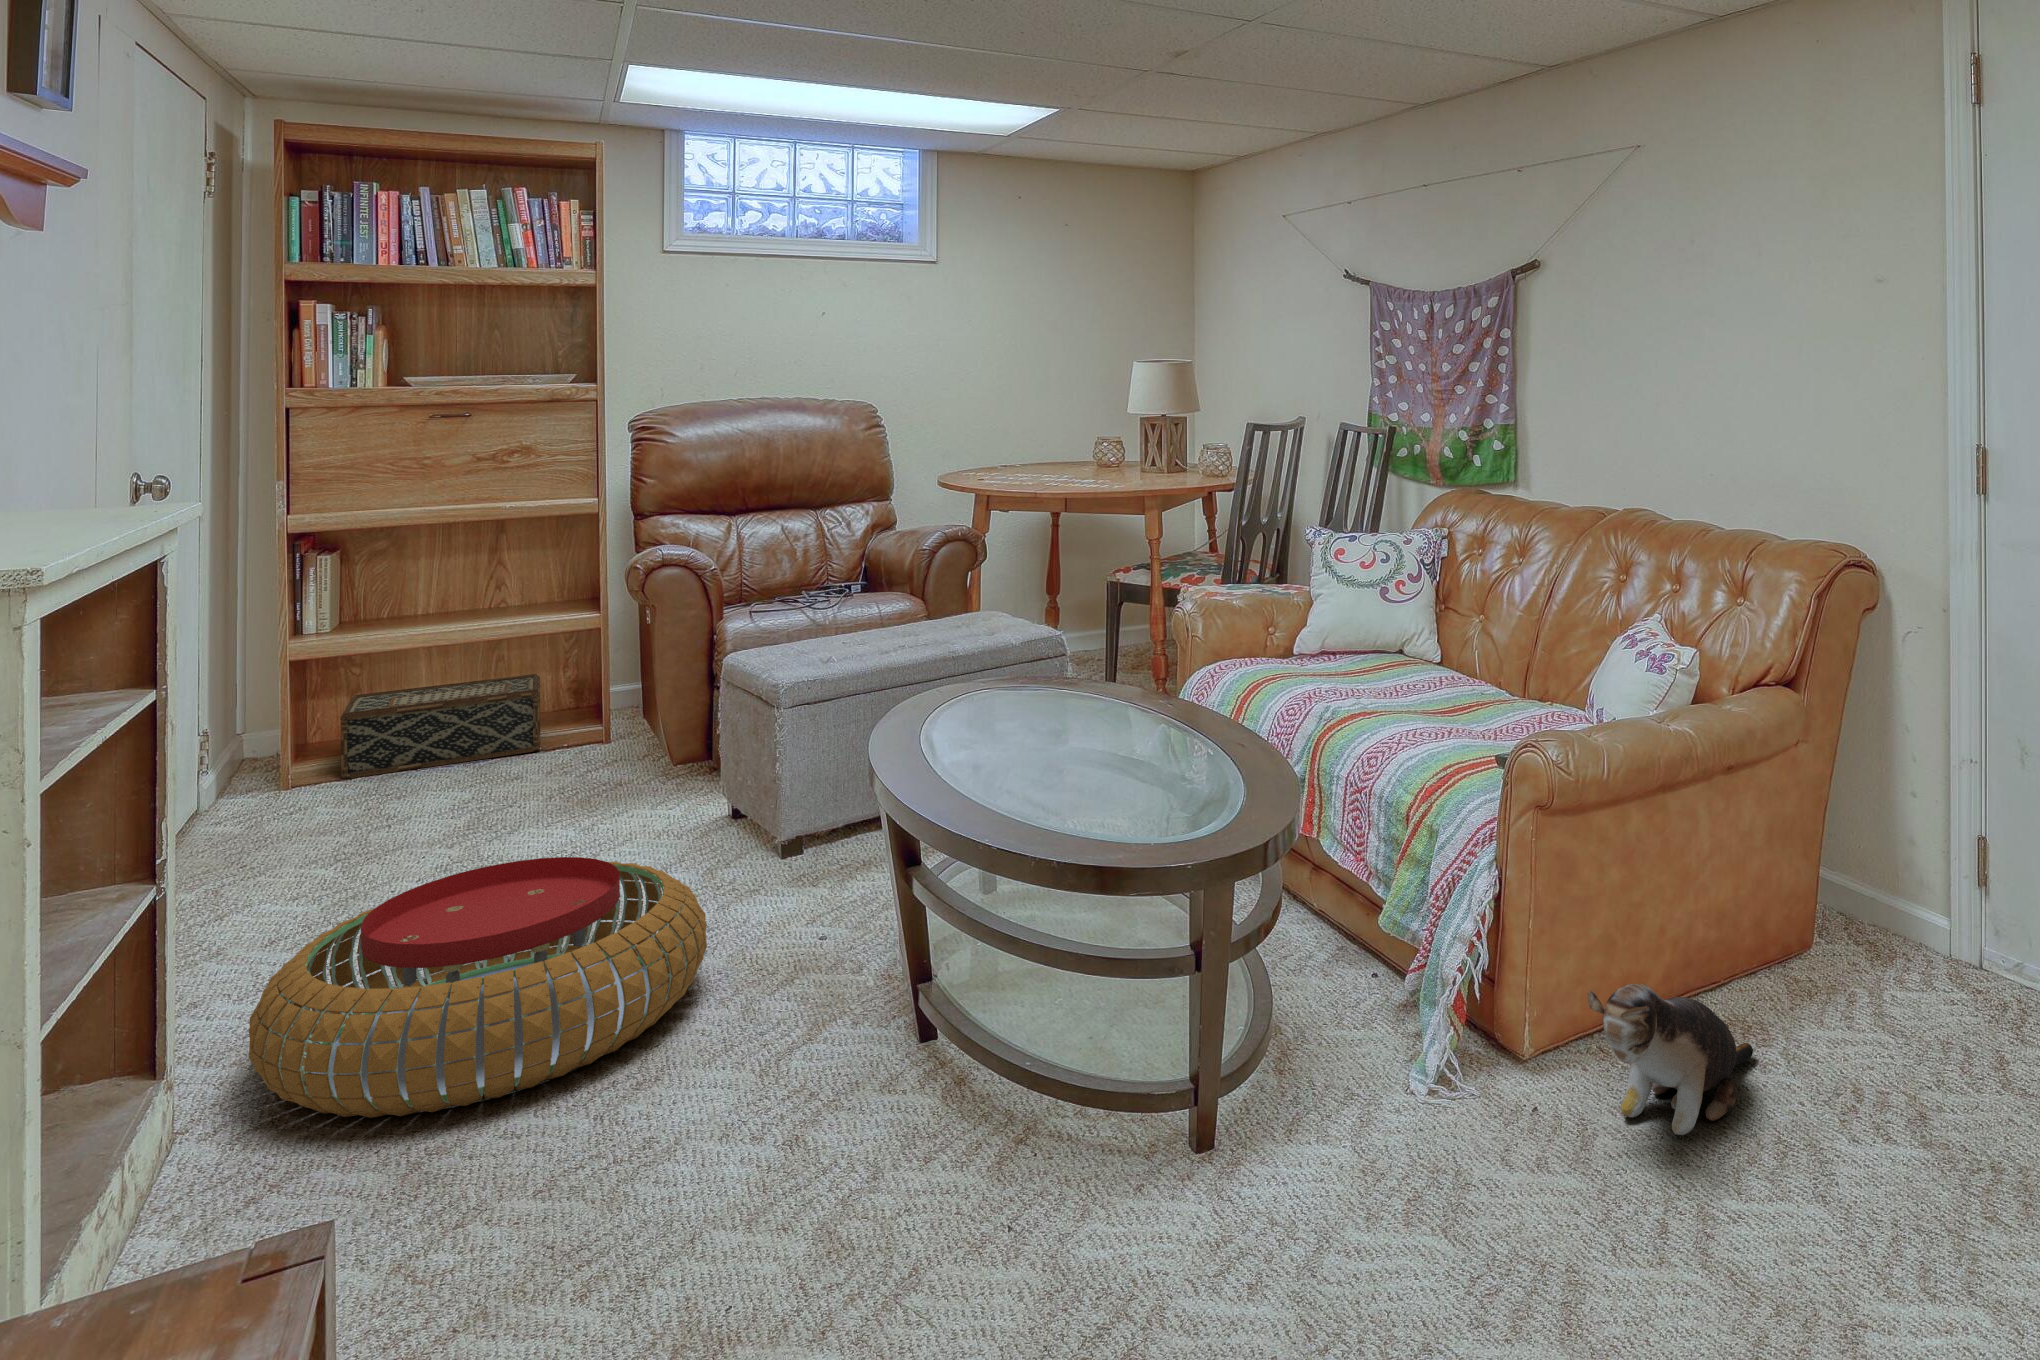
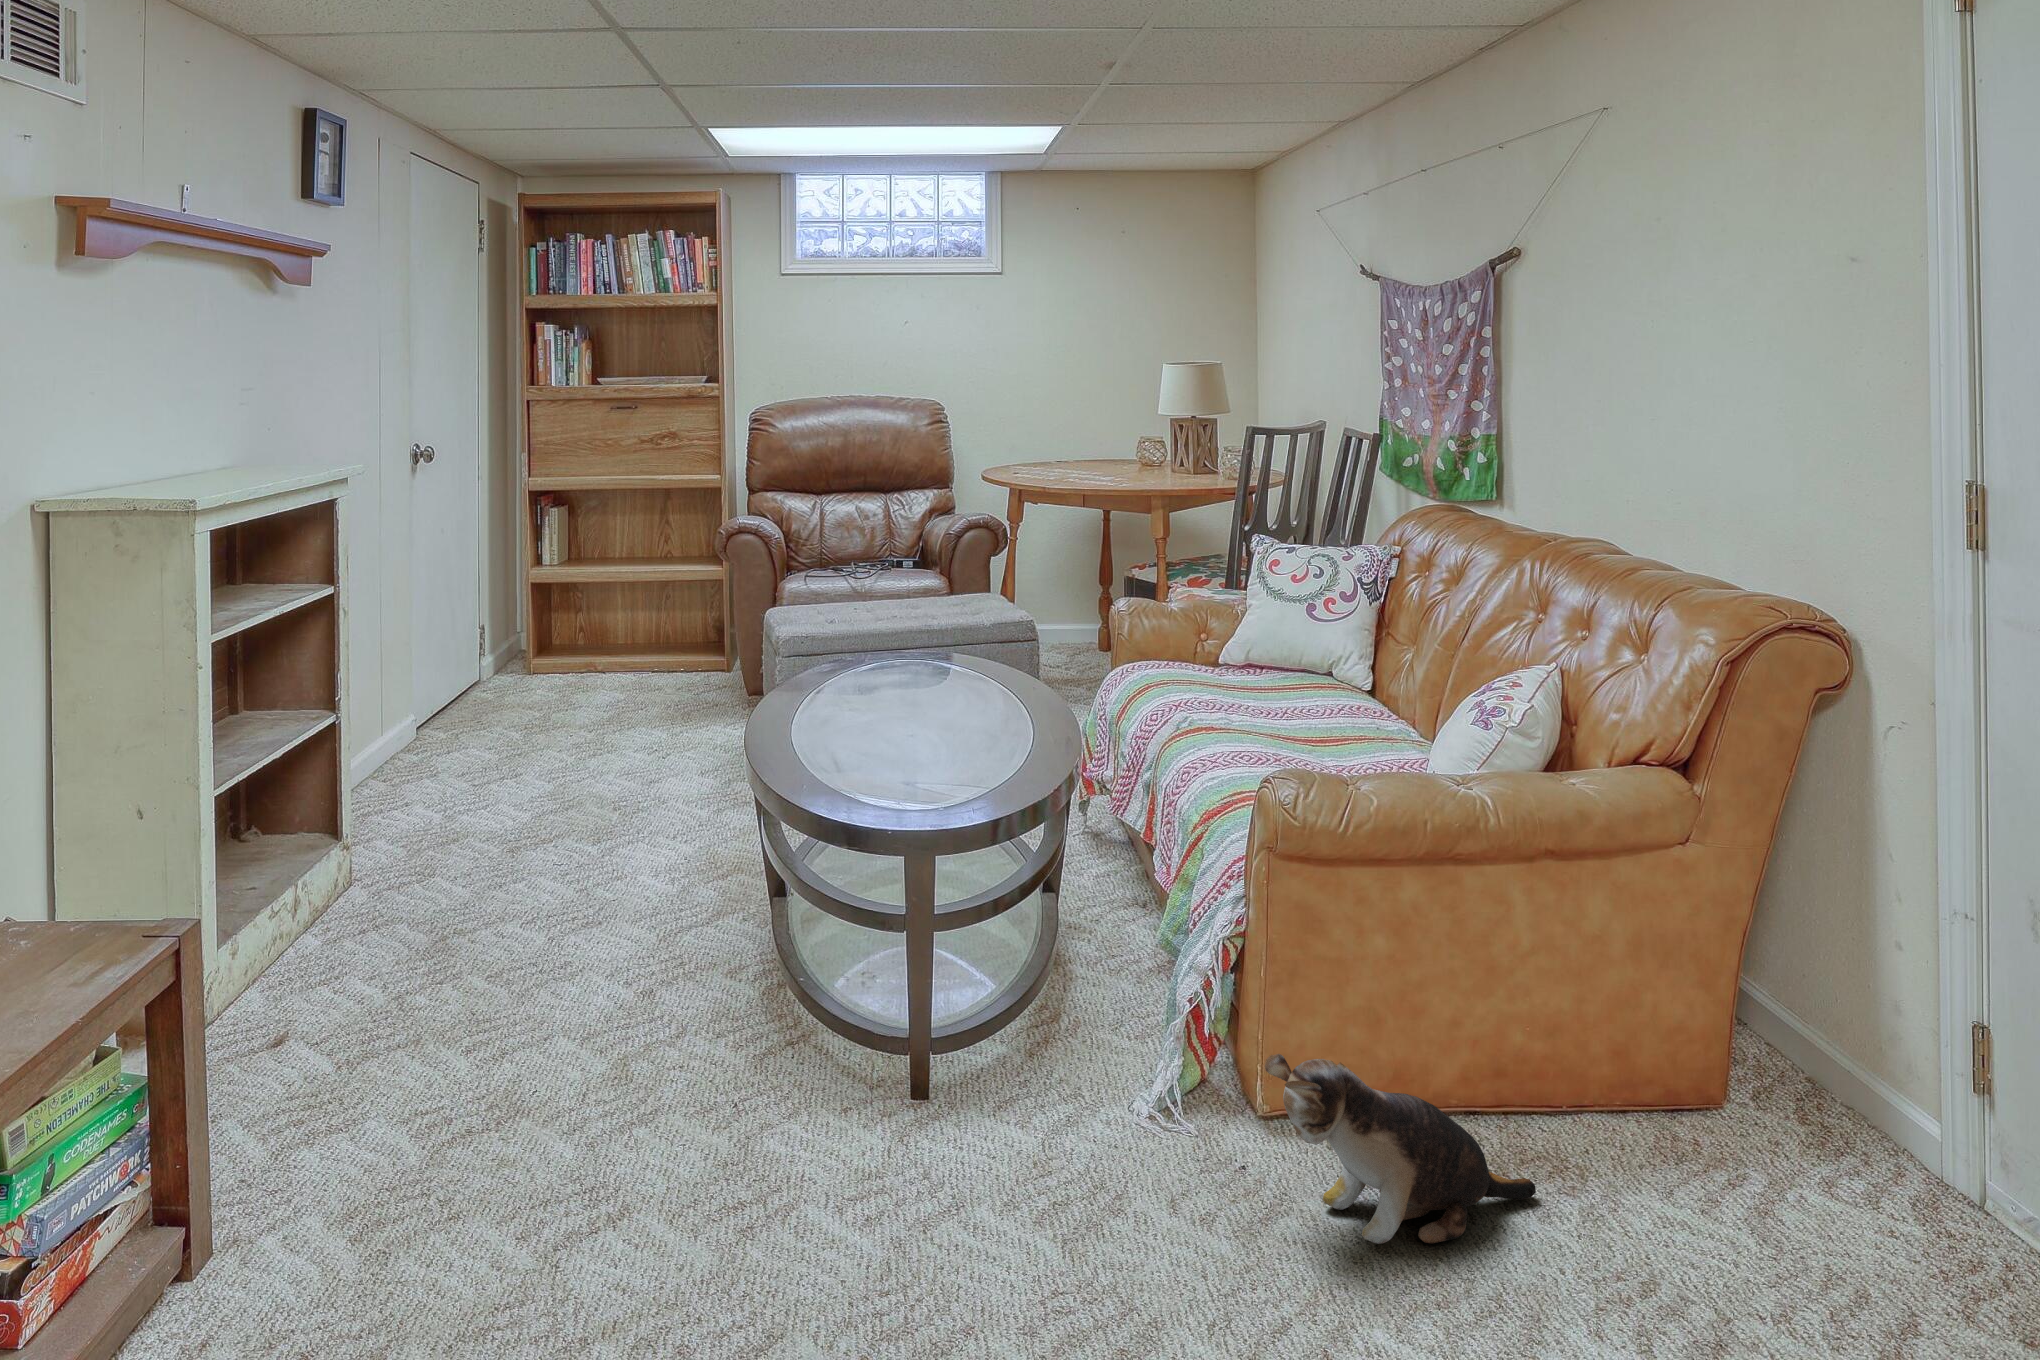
woven basket: present [341,674,540,779] -> none [559,617,692,681]
pouf: present [248,857,707,1118] -> none [386,751,673,918]

